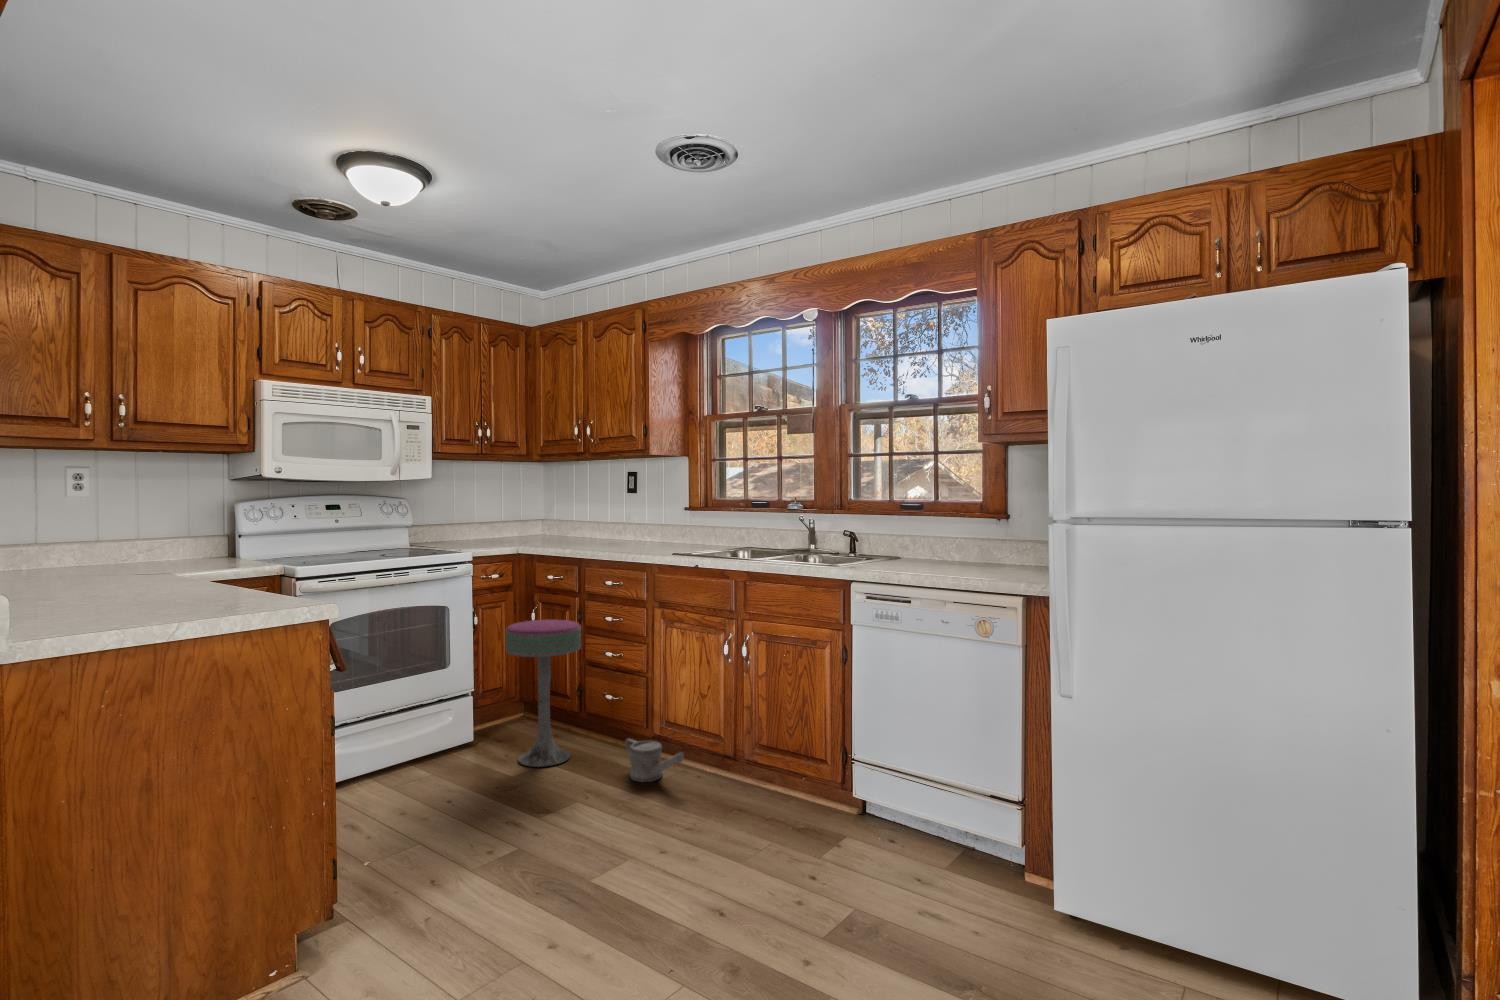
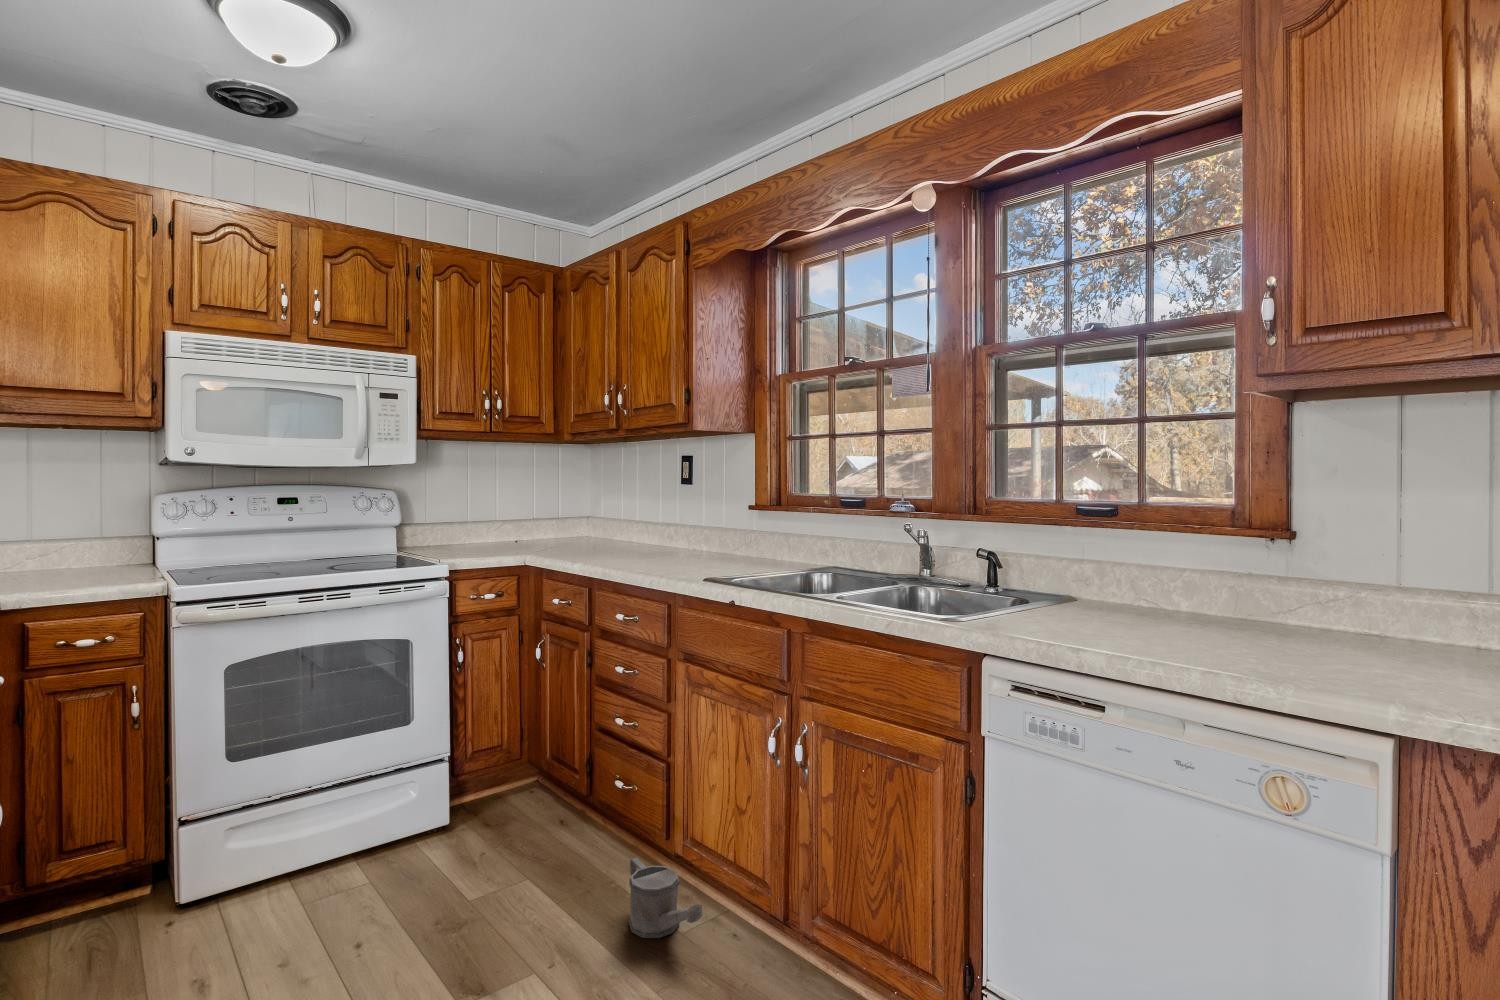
bar stool: present [505,620,581,767] -> none [469,666,580,886]

